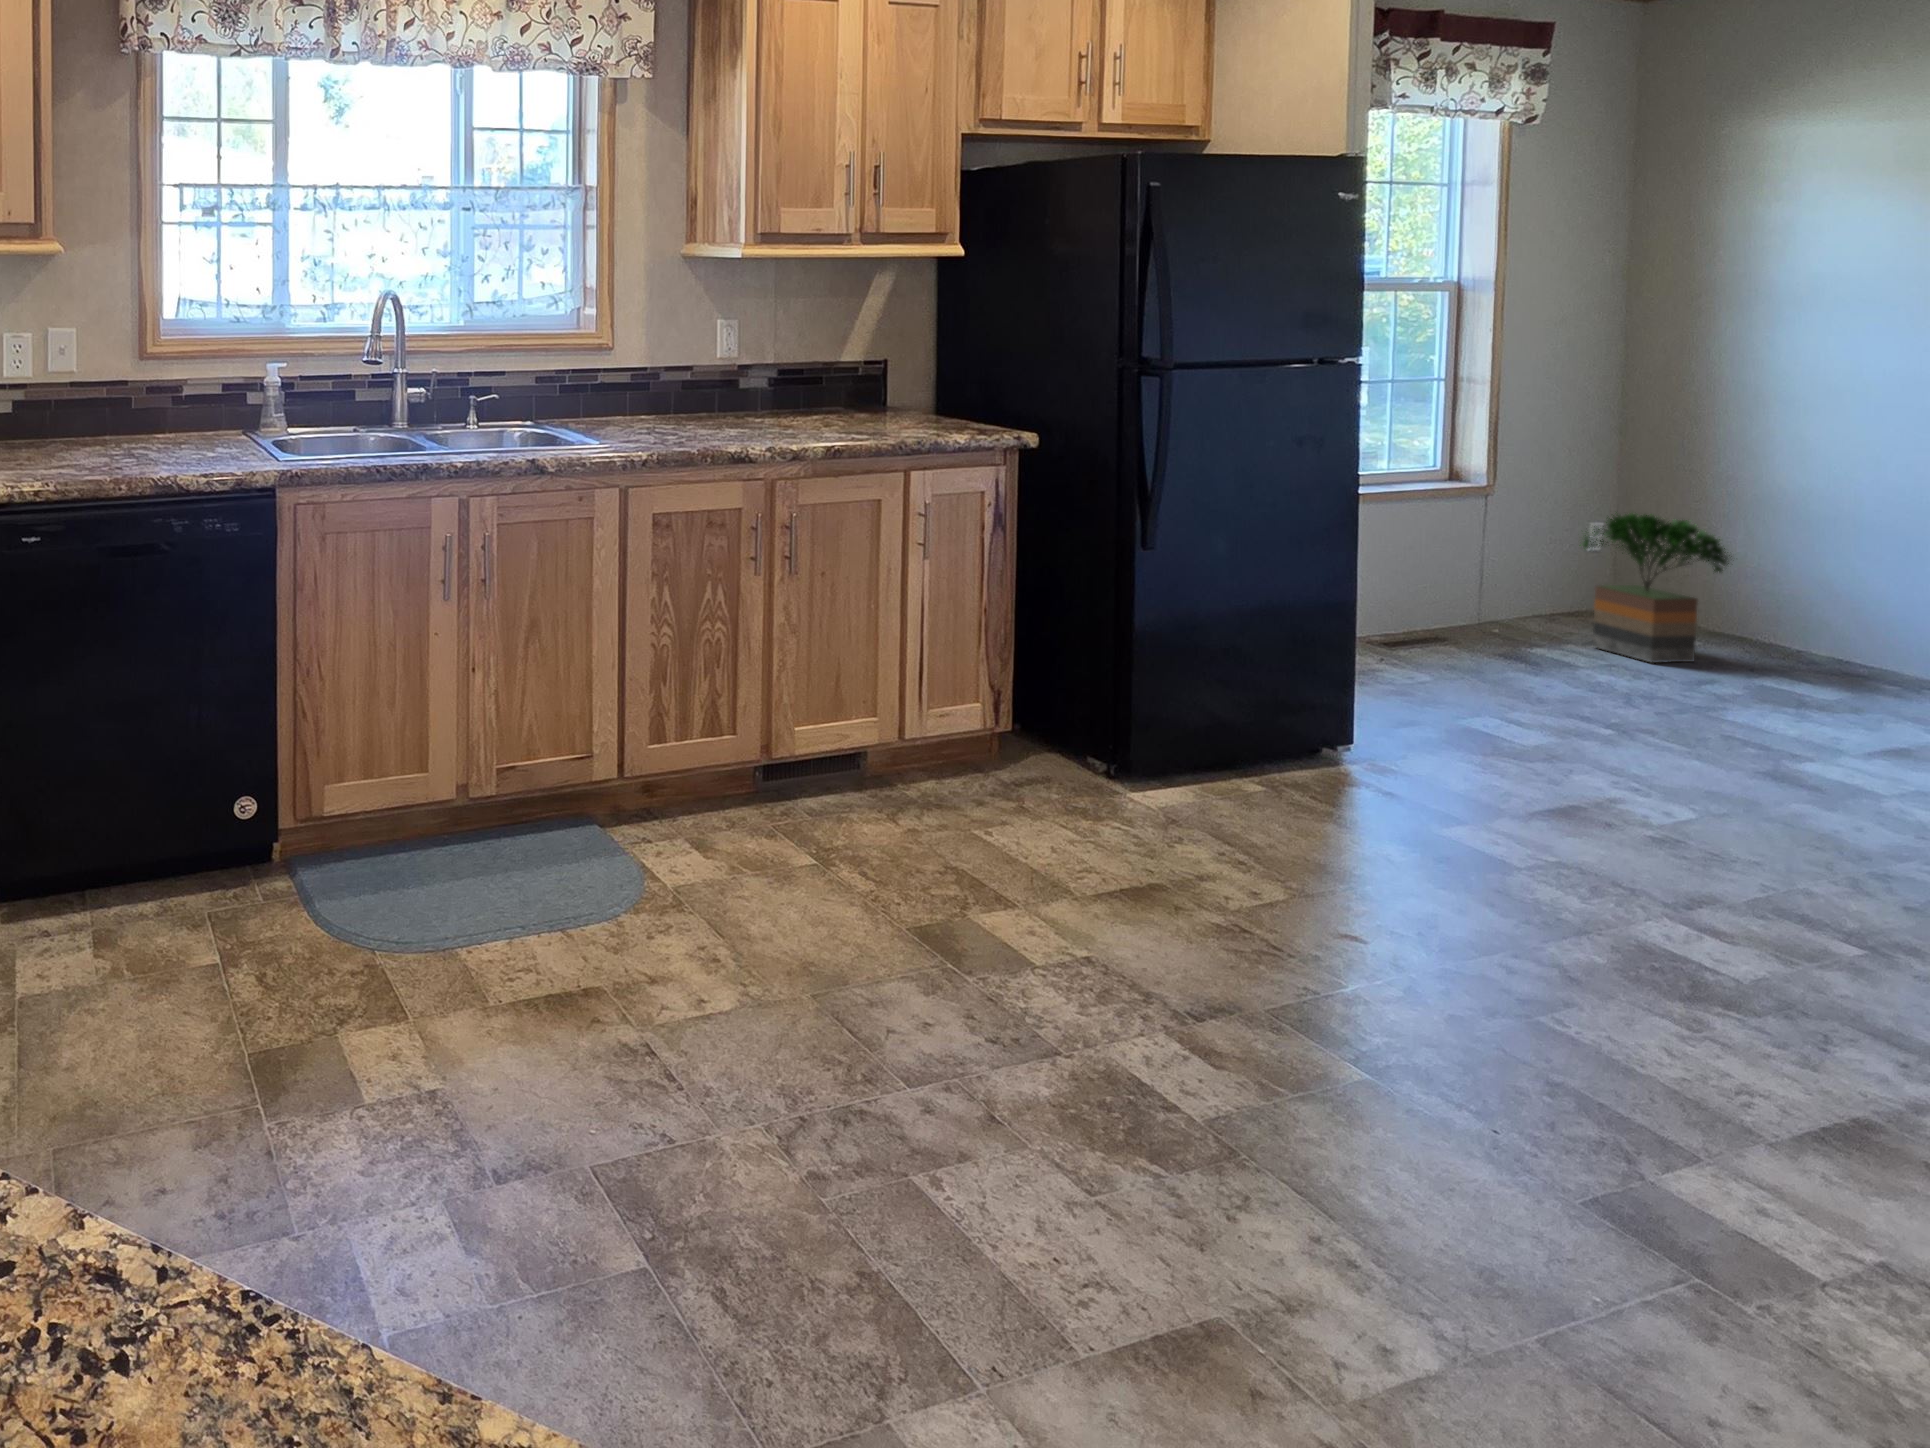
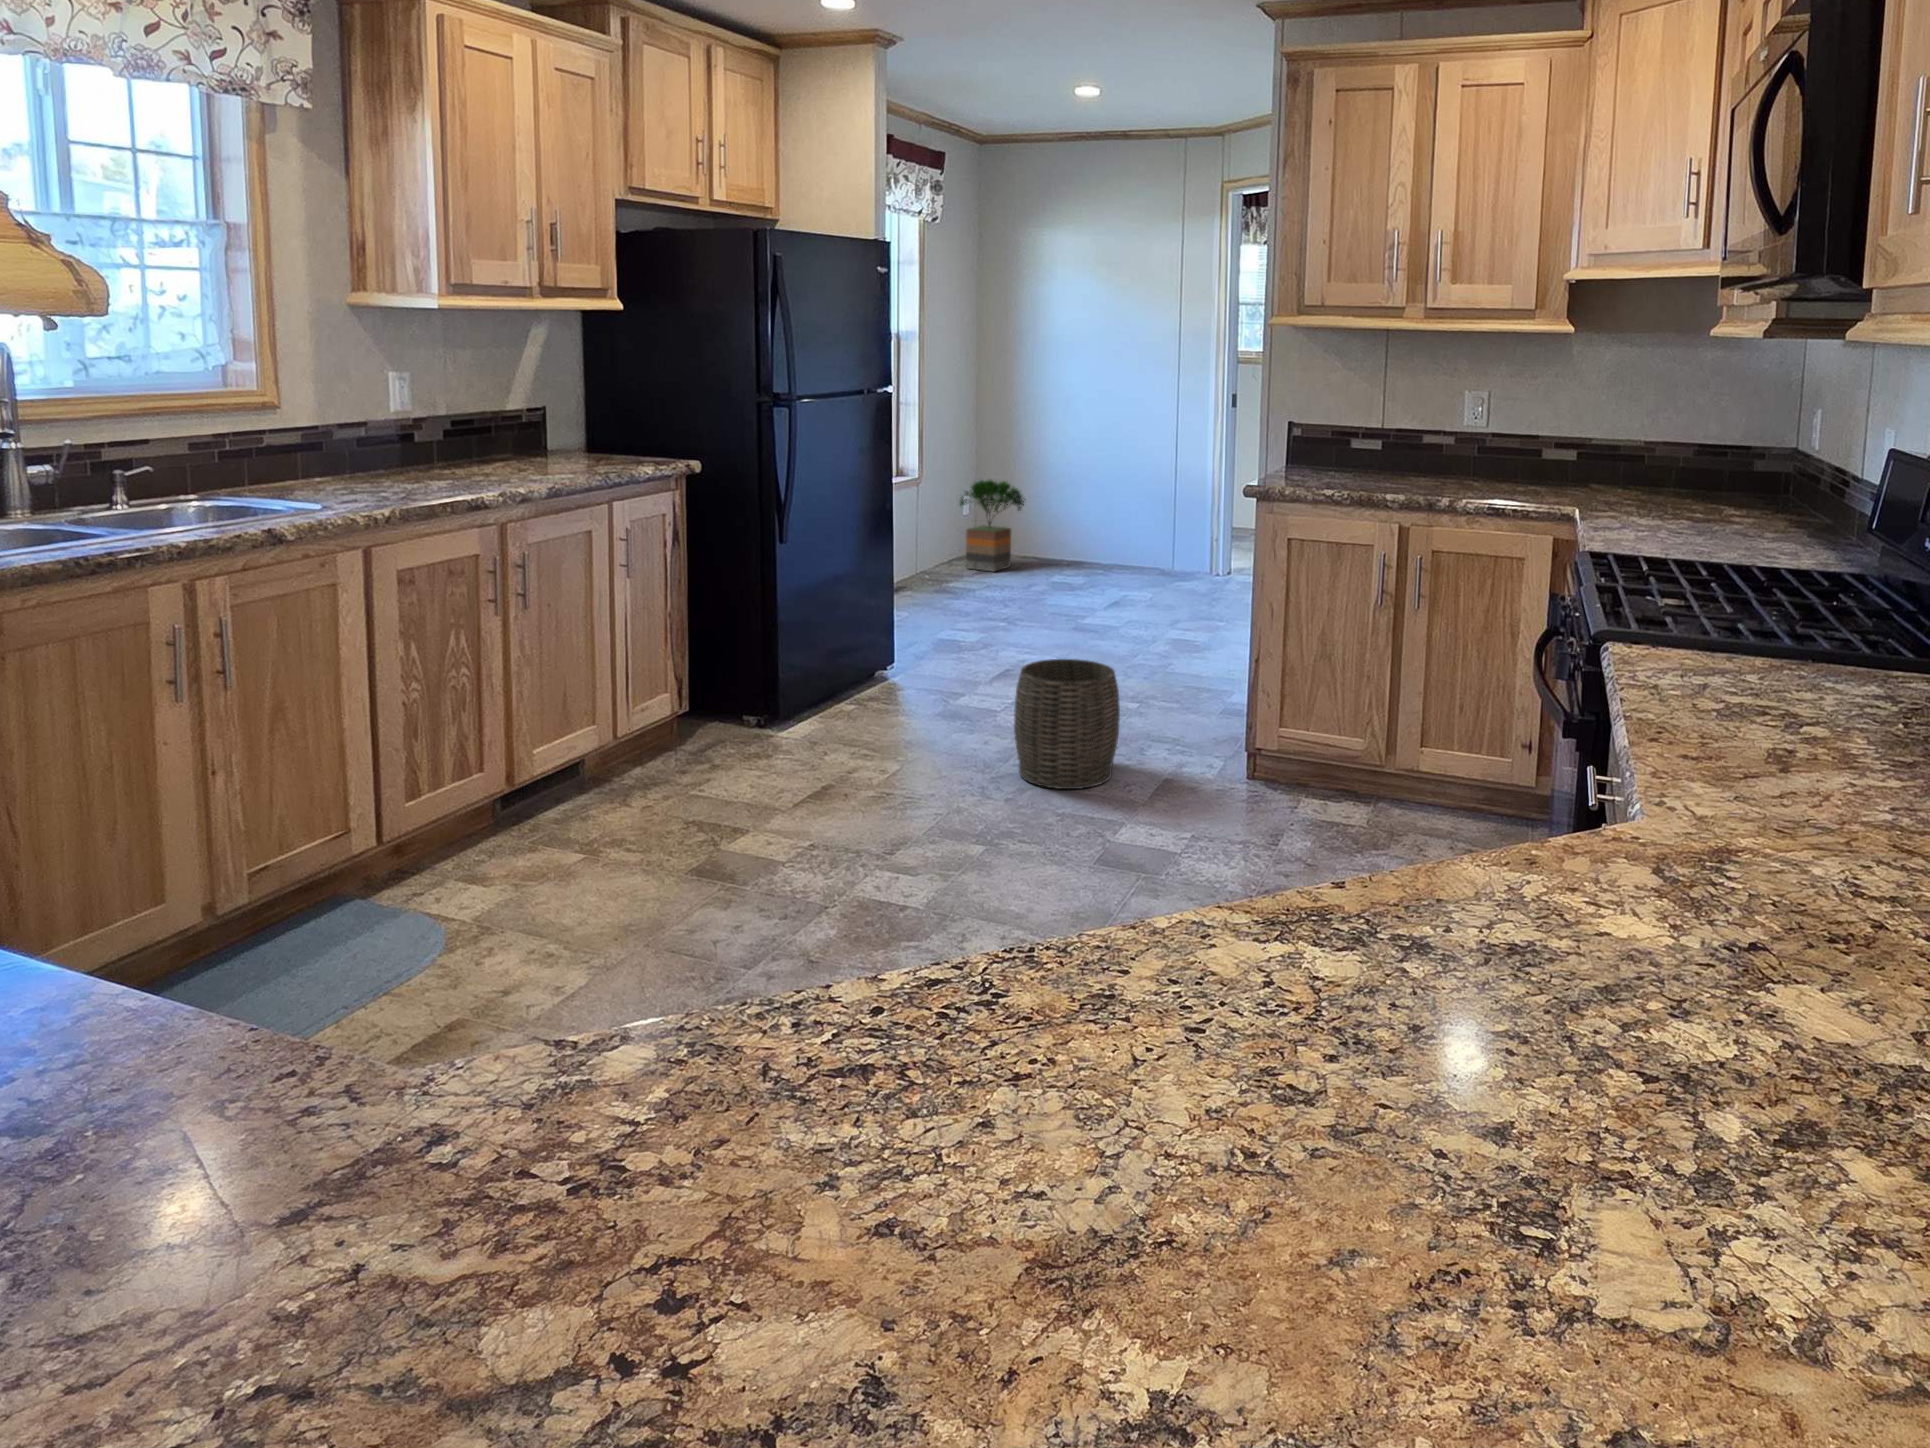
woven basket: none [1505,823,1761,1088] -> present [1014,659,1120,789]

